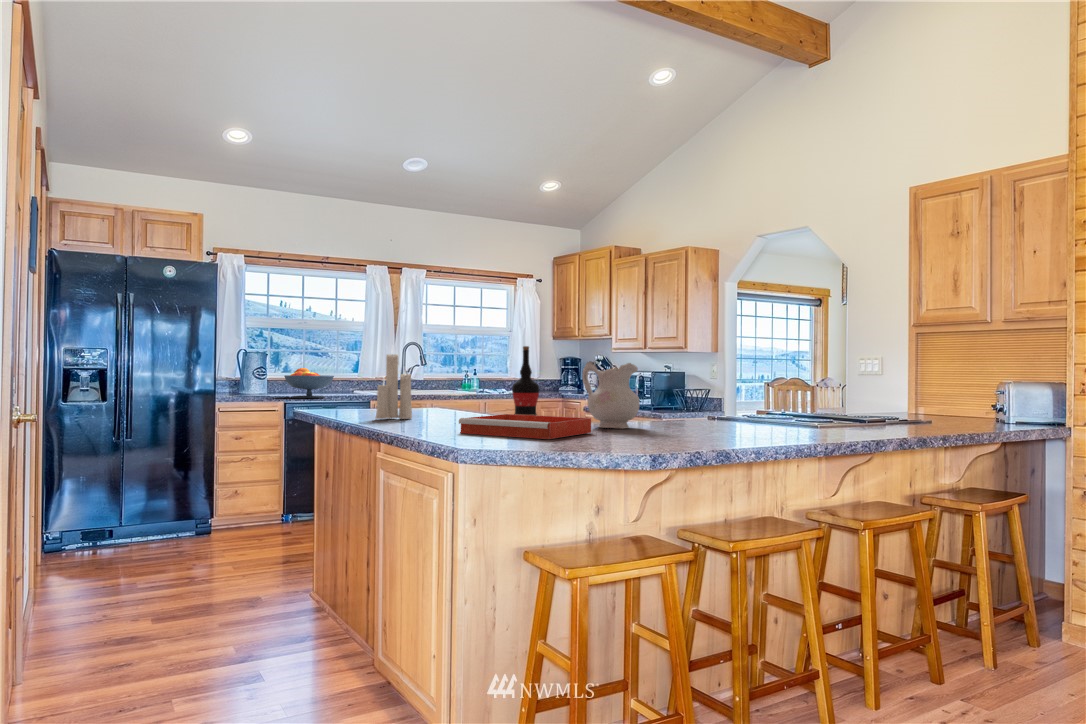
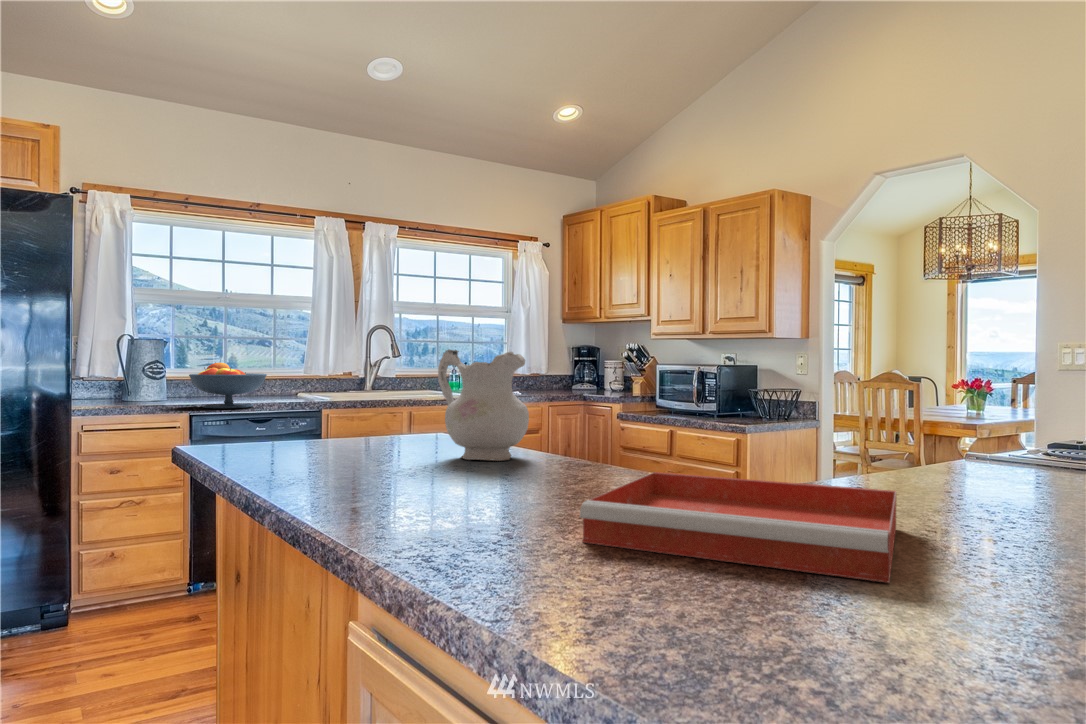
wine bottle: present [512,346,539,415] -> none [641,318,701,488]
candle: present [375,351,412,419] -> none [340,311,416,472]
ceramic pitcher: present [583,361,640,429] -> present [438,349,529,461]

